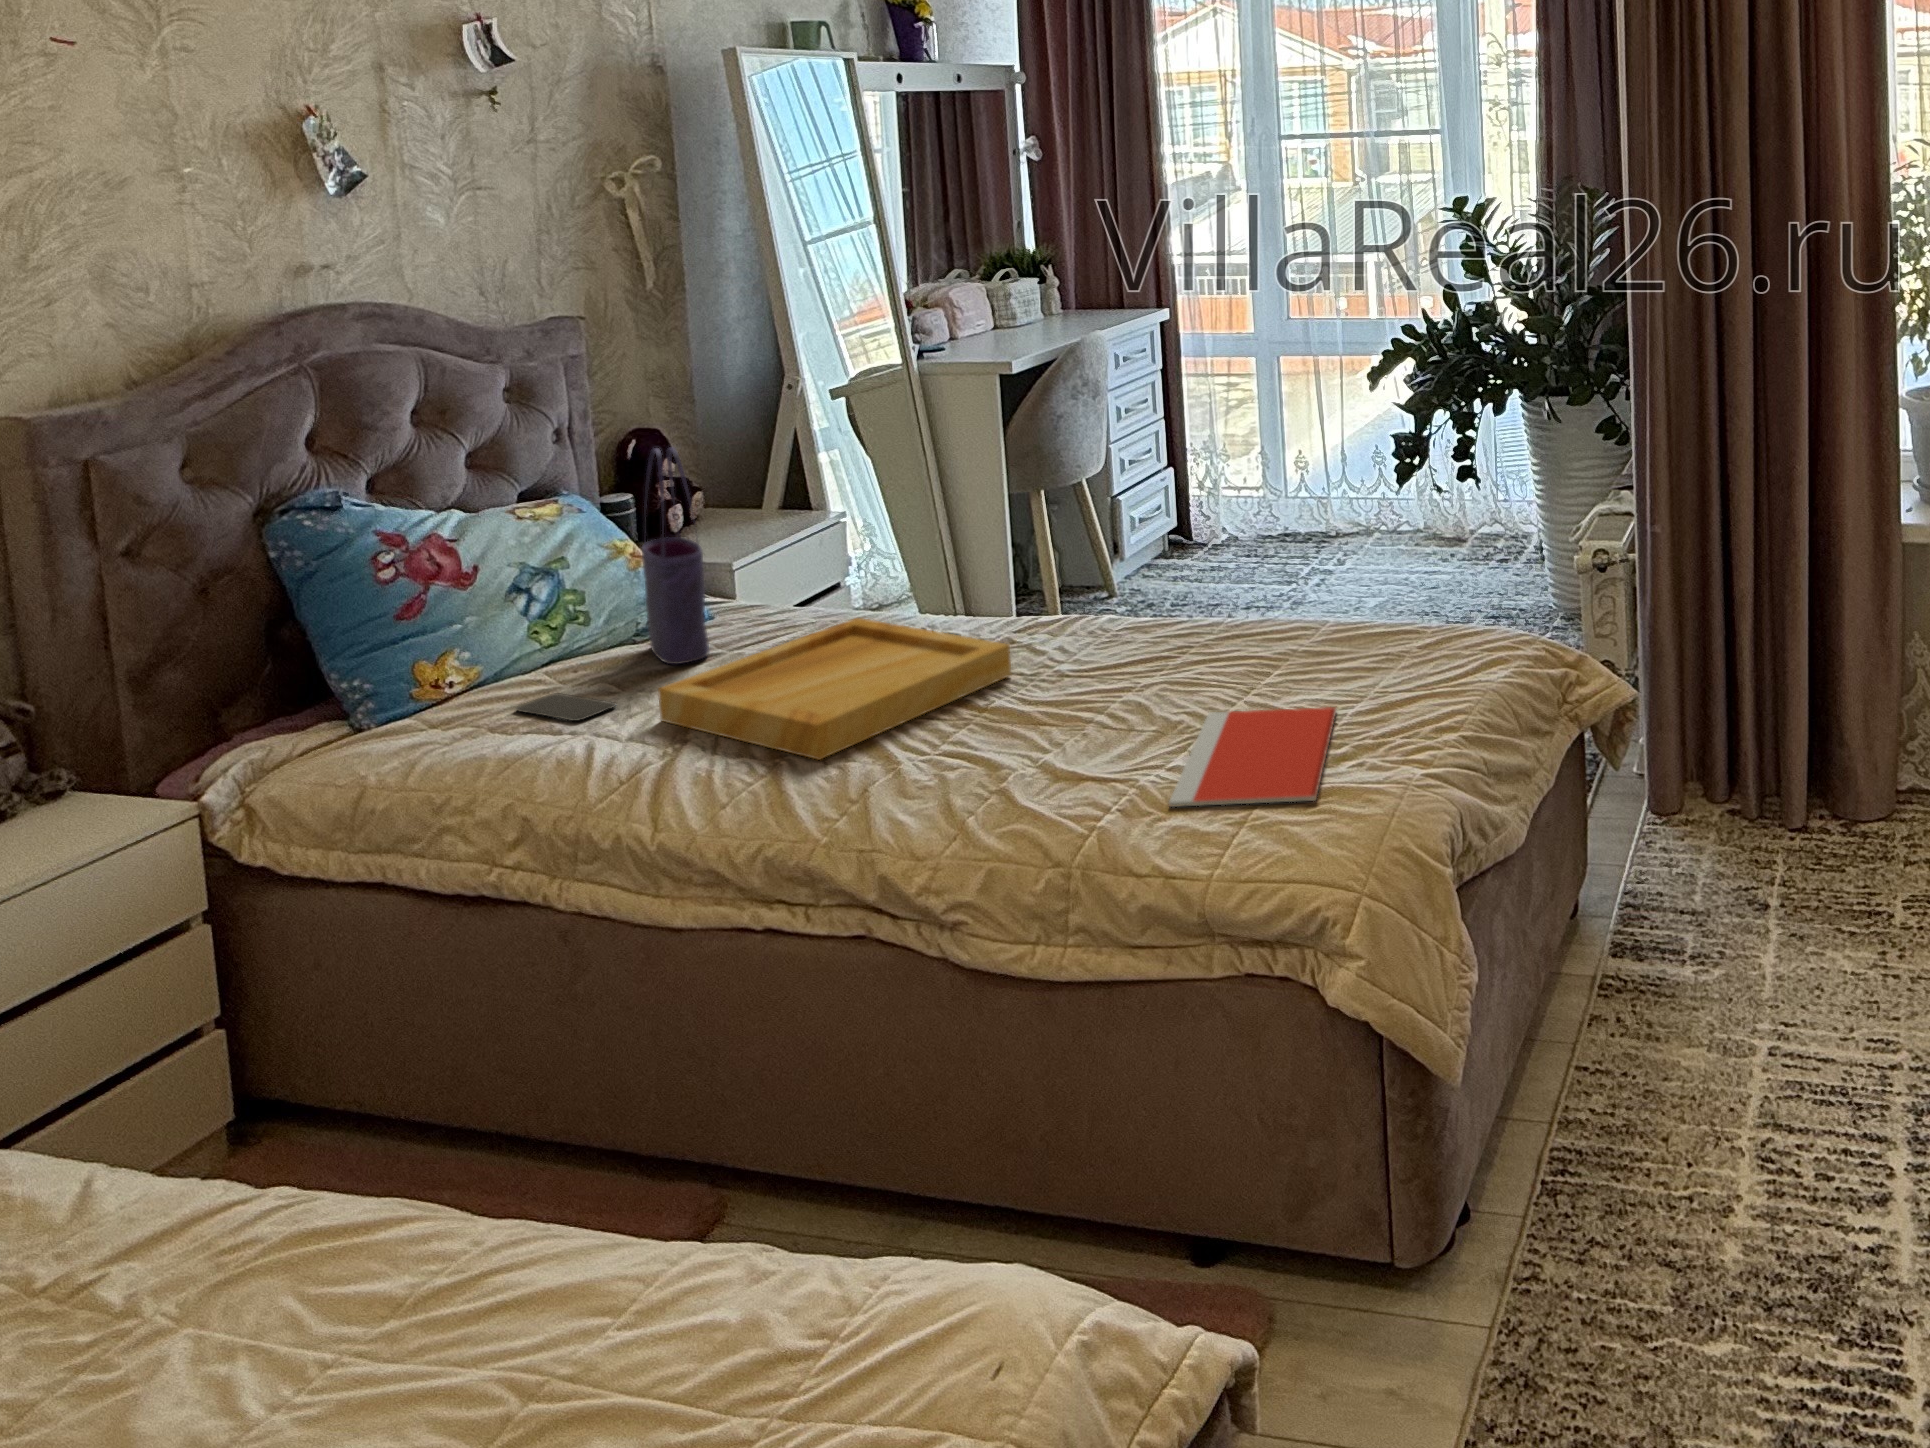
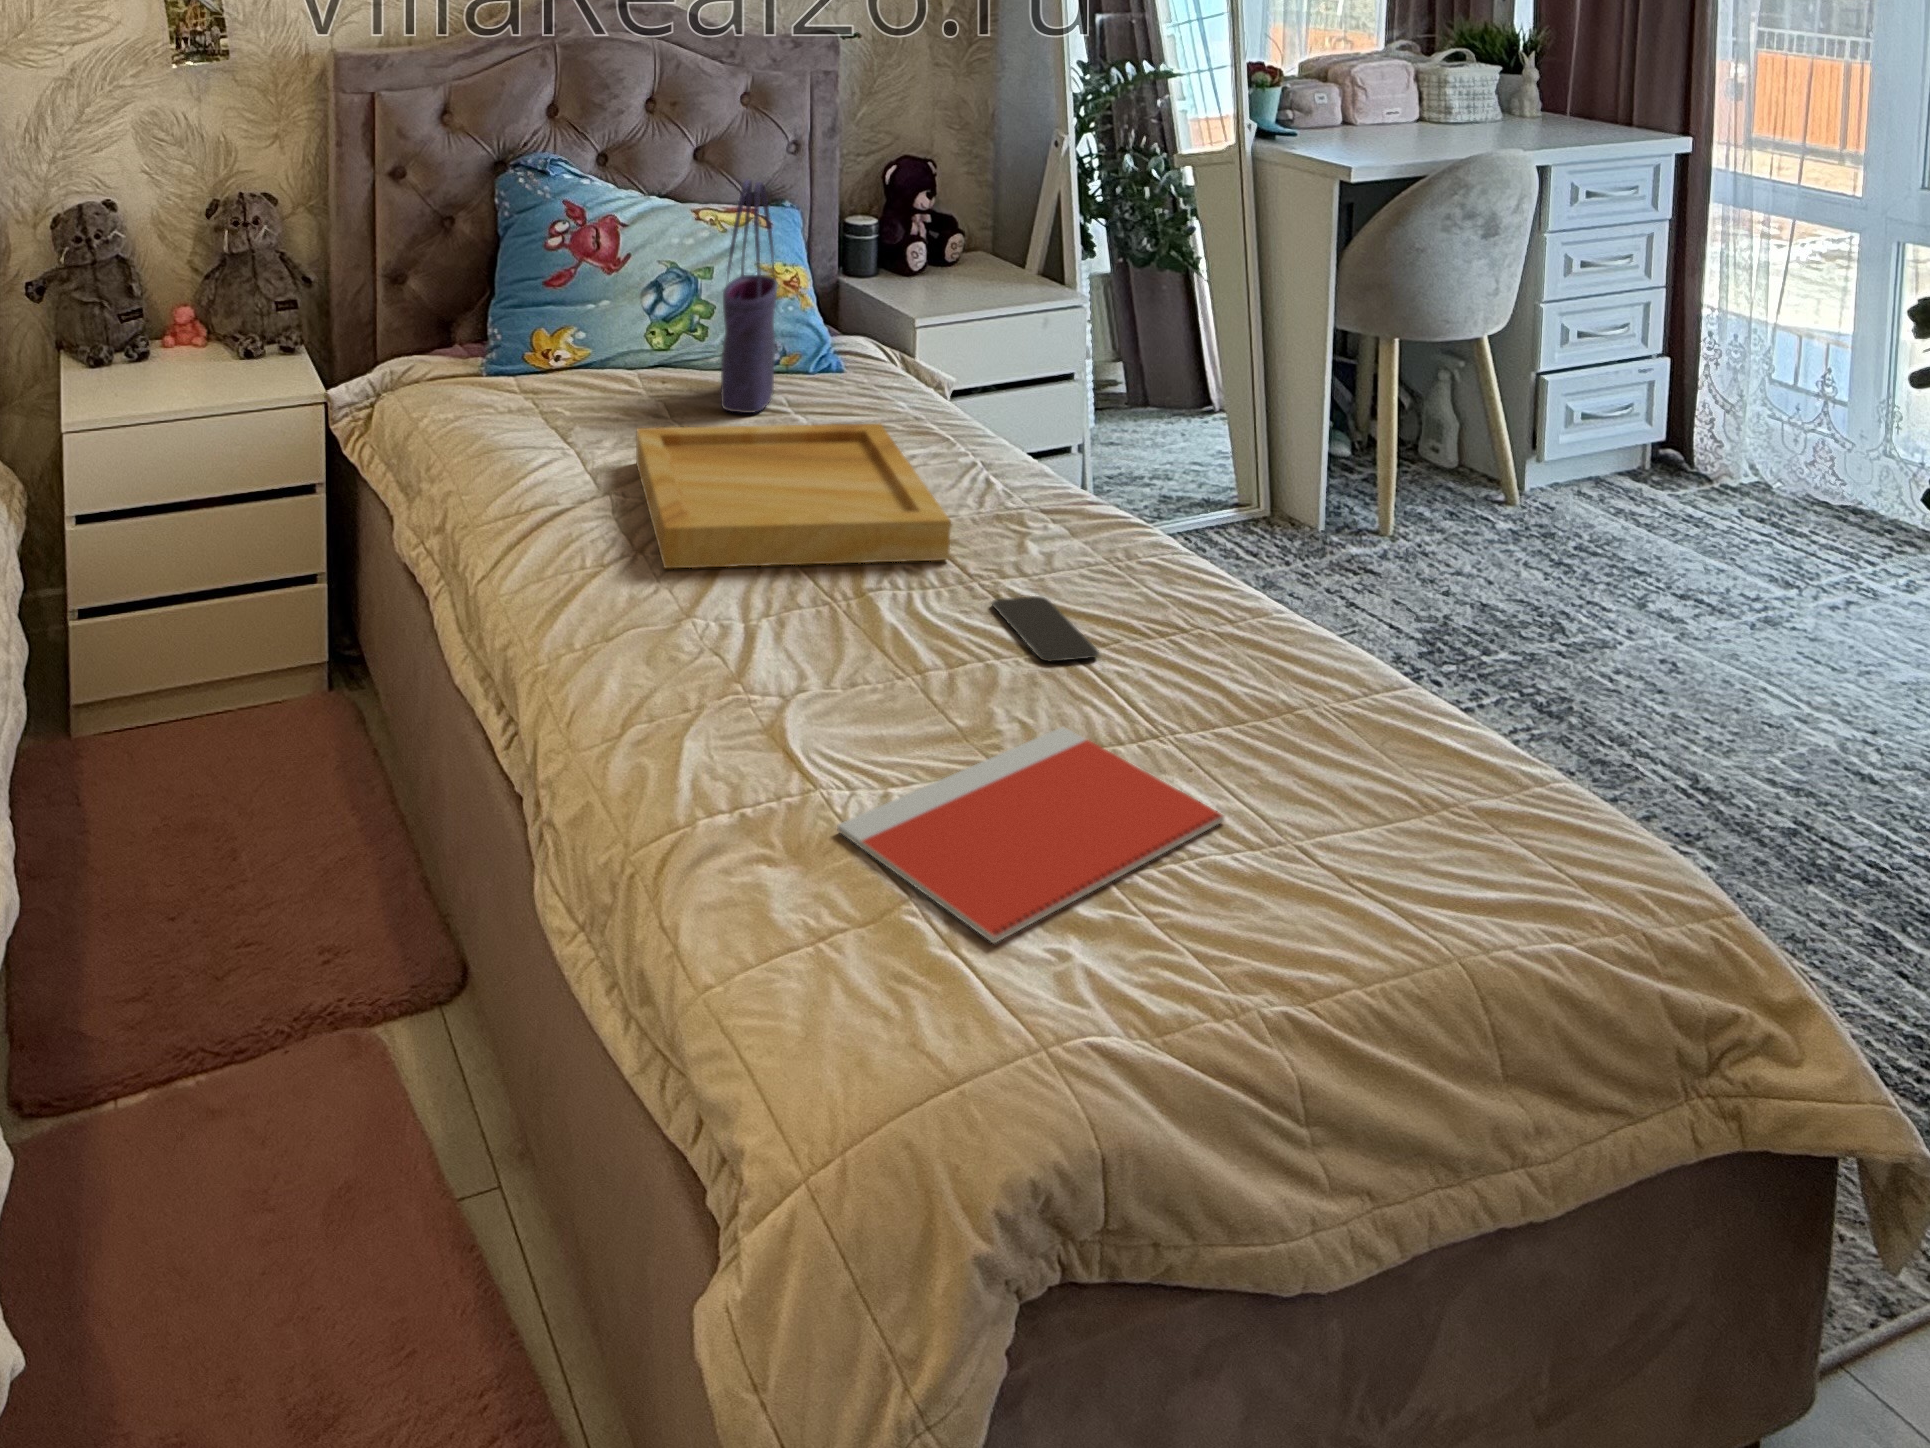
smartphone: present [515,693,616,721] -> present [992,596,1099,662]

